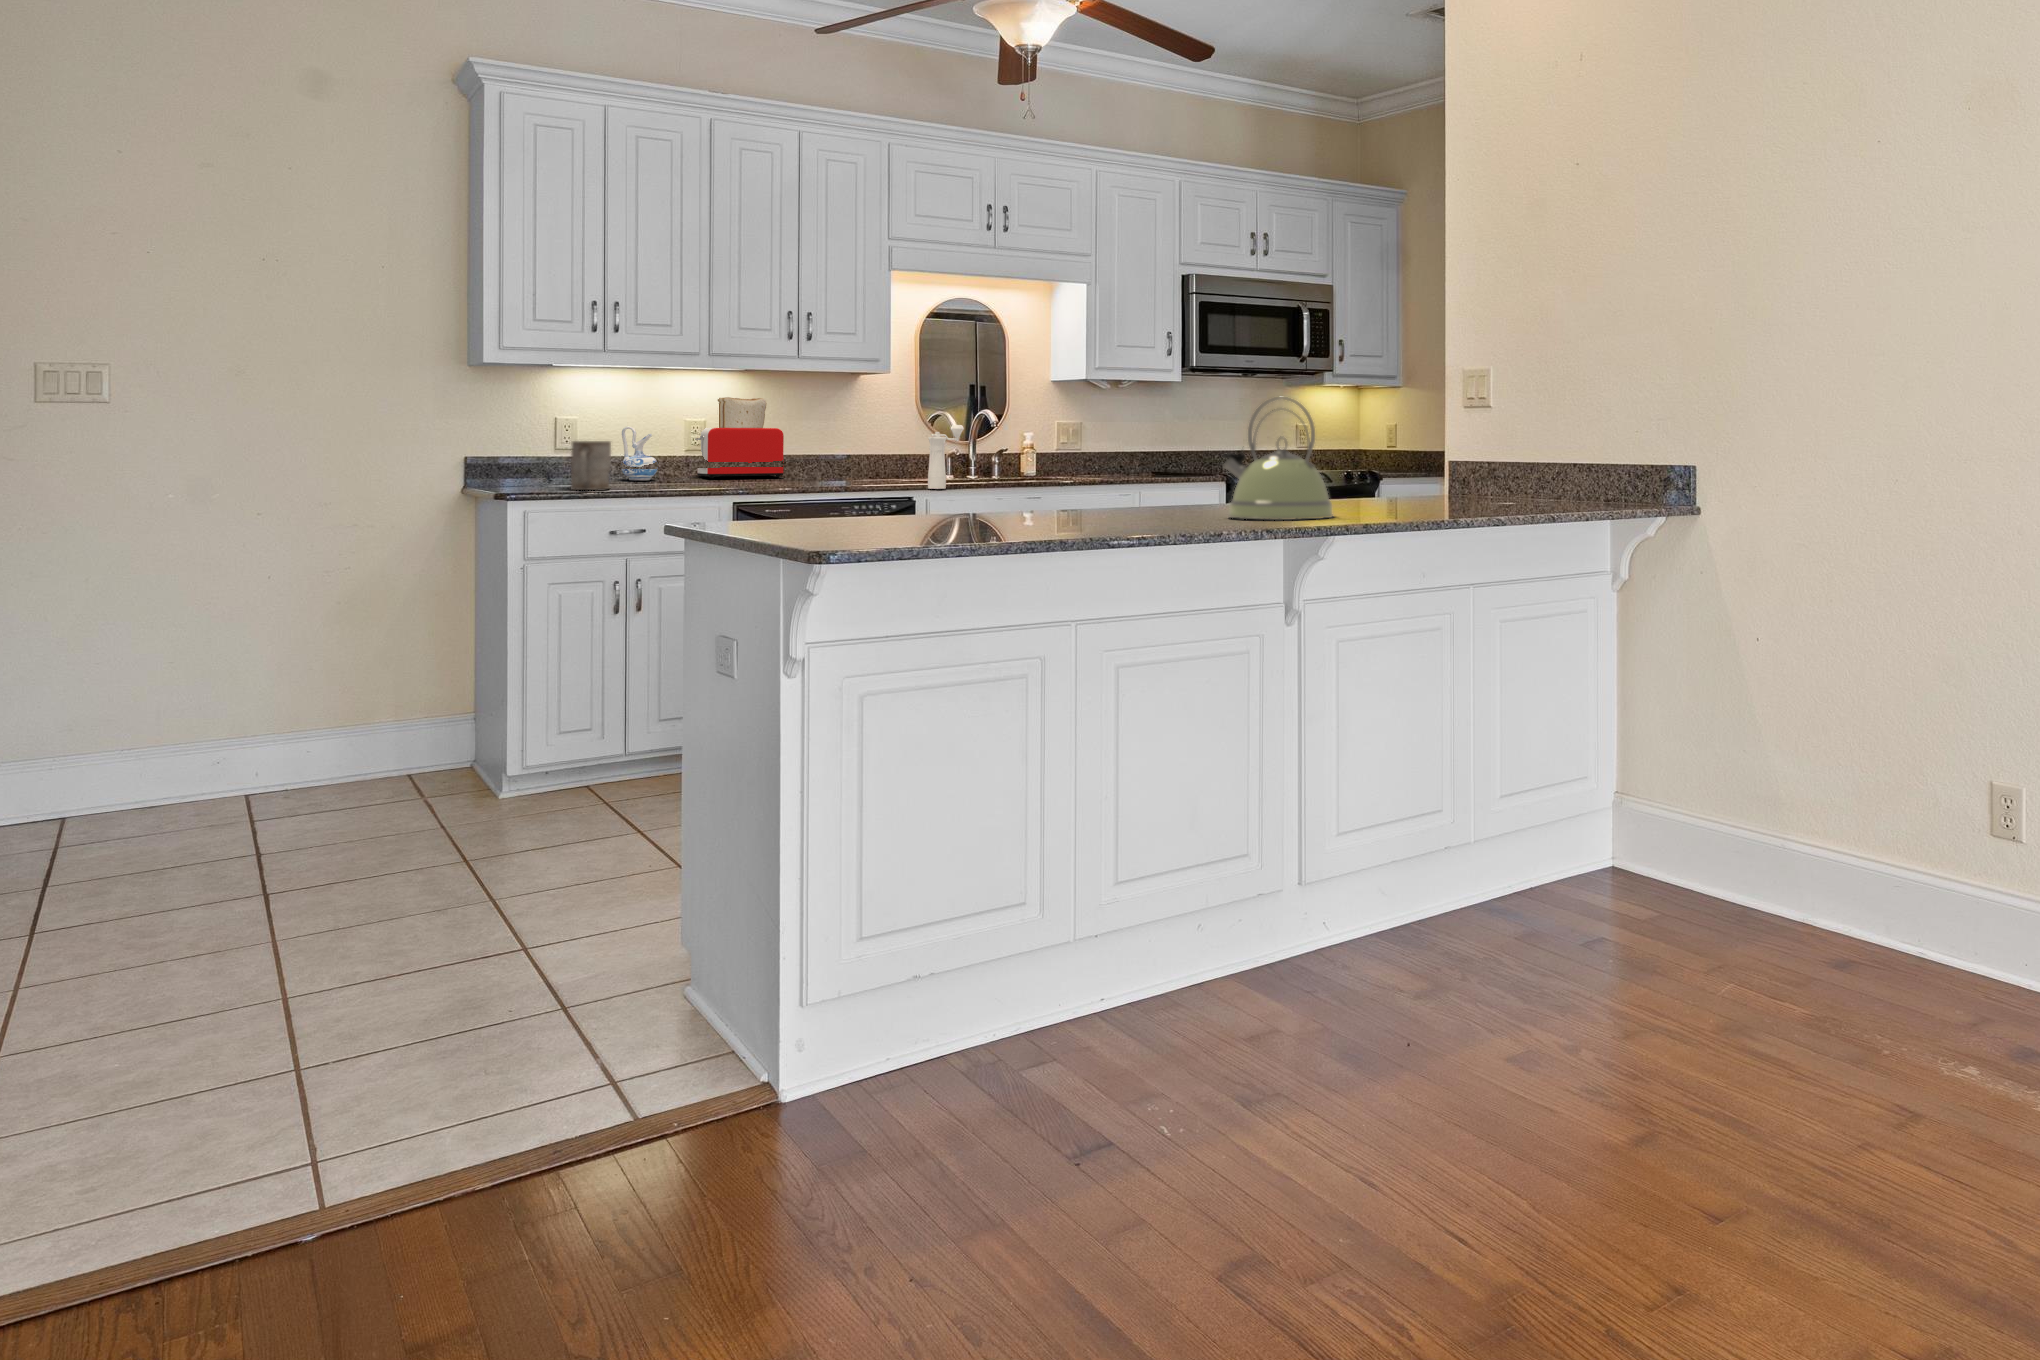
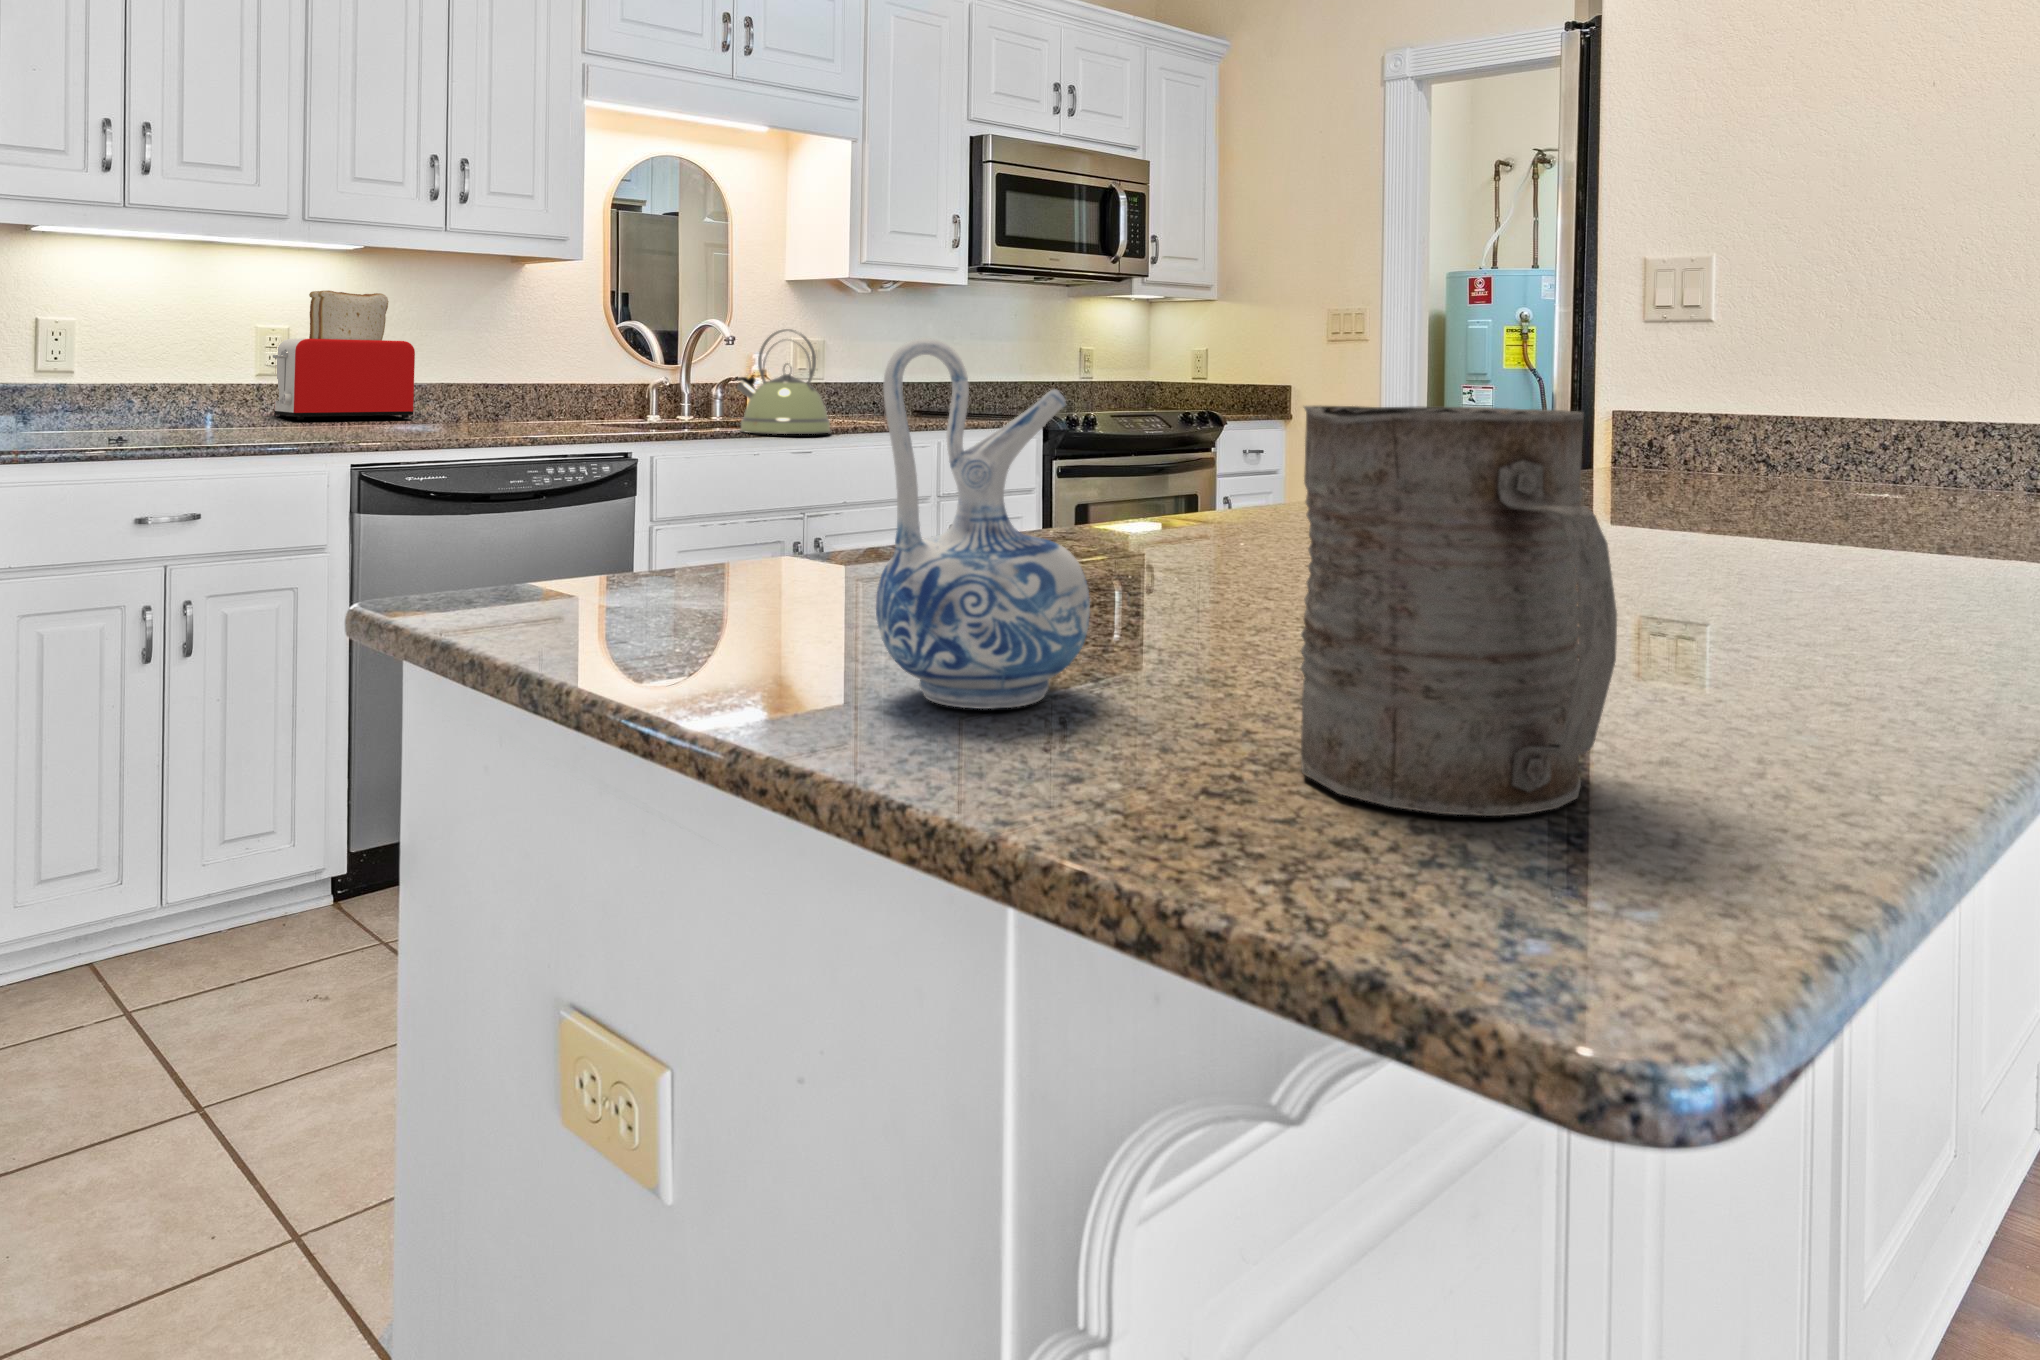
kettle: present [1223,397,1333,520] -> present [736,329,831,434]
pepper mill: present [928,425,964,489] -> none [654,340,704,439]
ceramic pitcher: present [622,426,658,480] -> present [876,338,1090,709]
mug: present [571,441,611,490] -> present [1300,405,1617,816]

